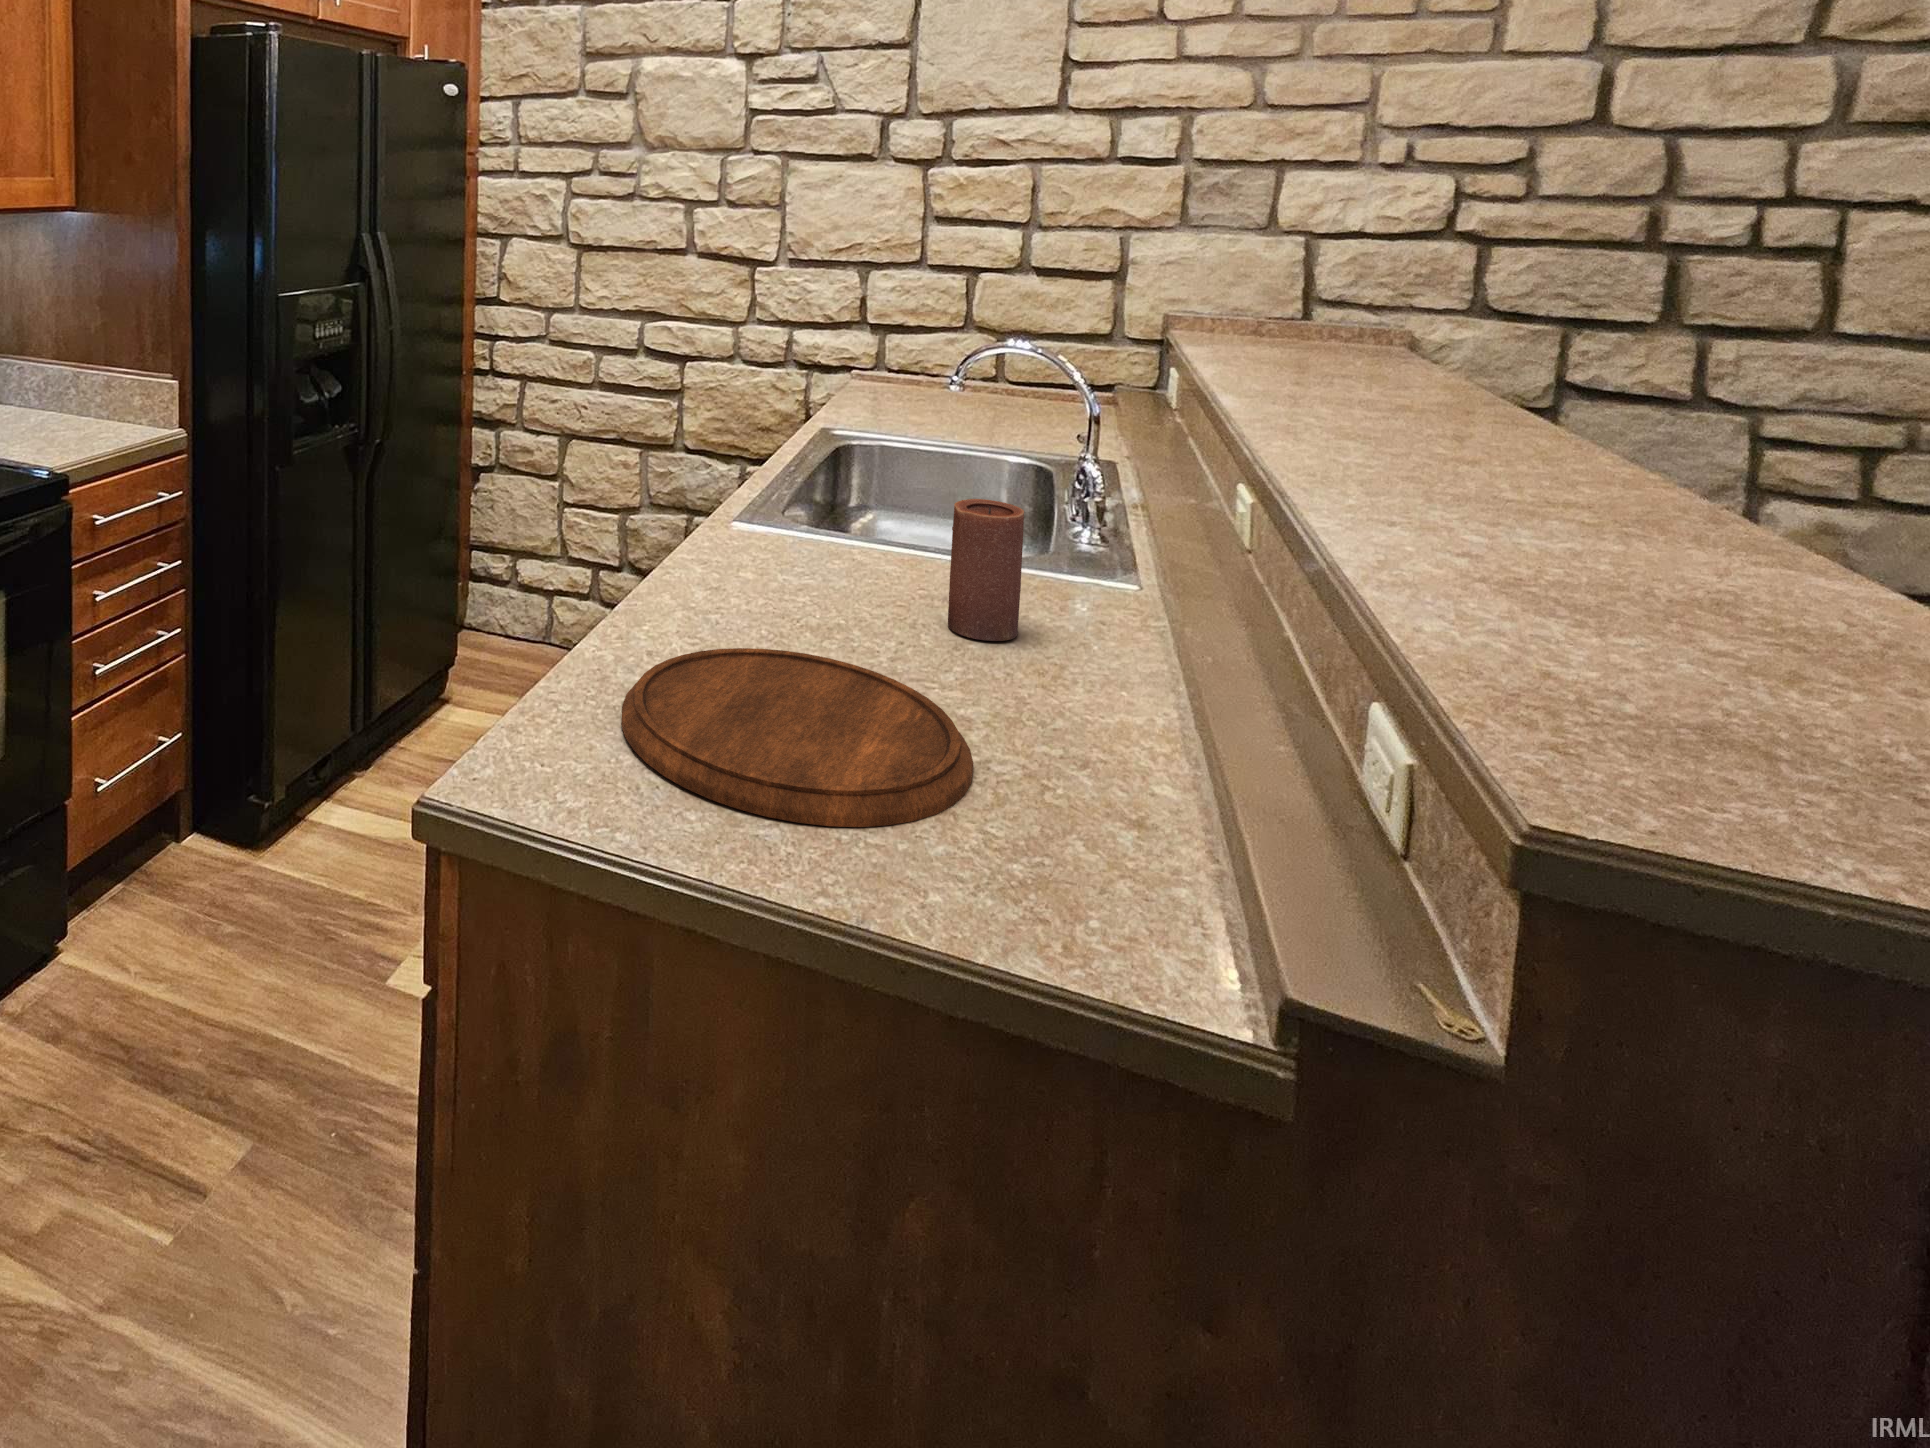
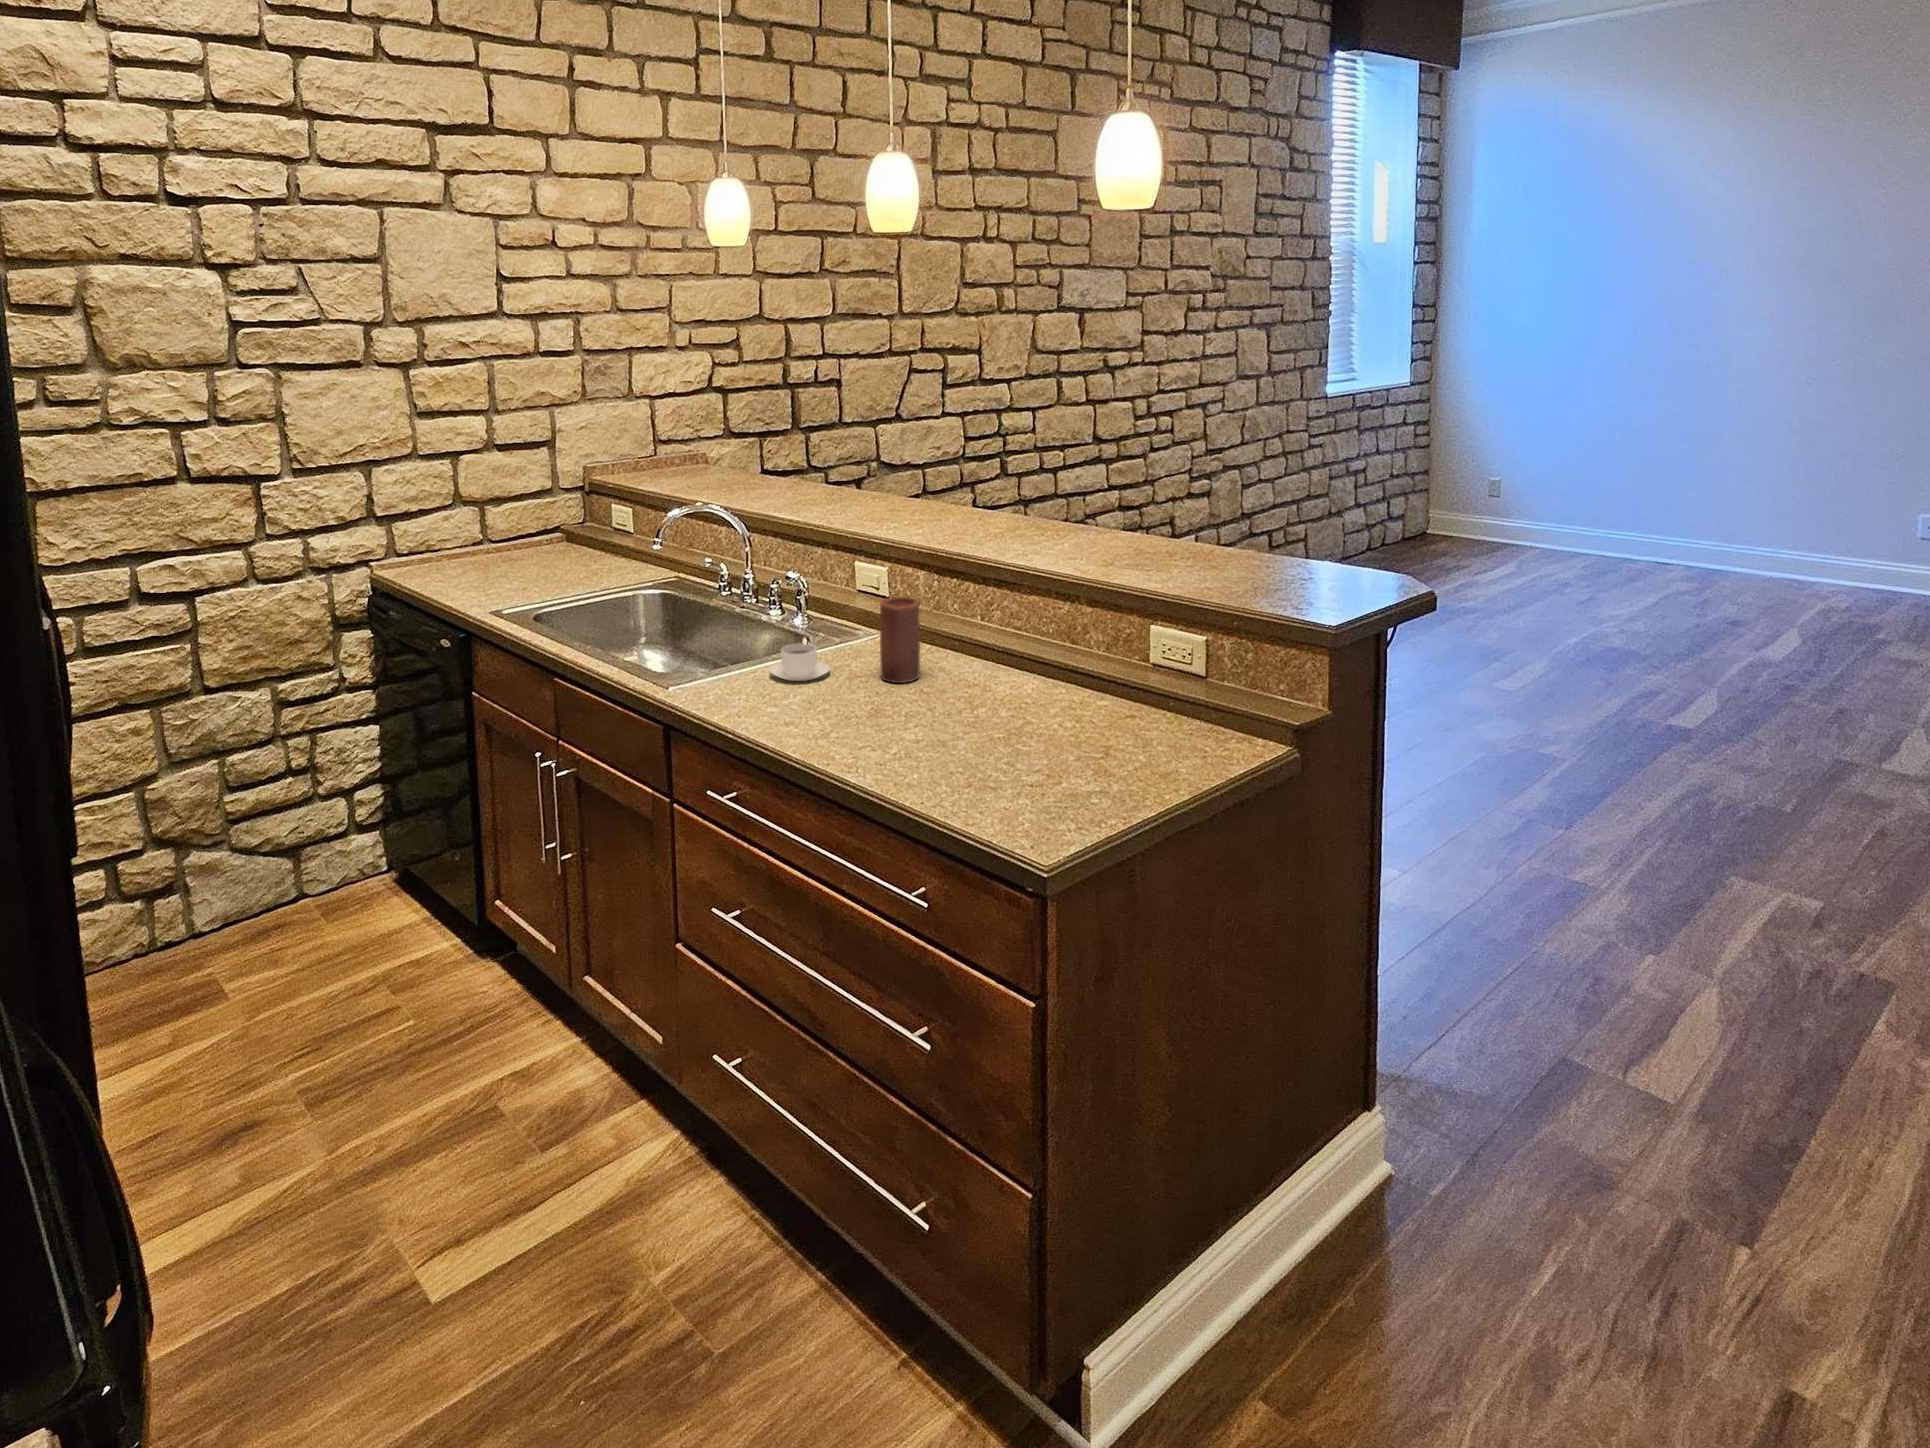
coffee cup: none [845,530,940,586] -> present [770,644,830,681]
cutting board: present [621,648,973,827] -> none [904,705,1104,790]

